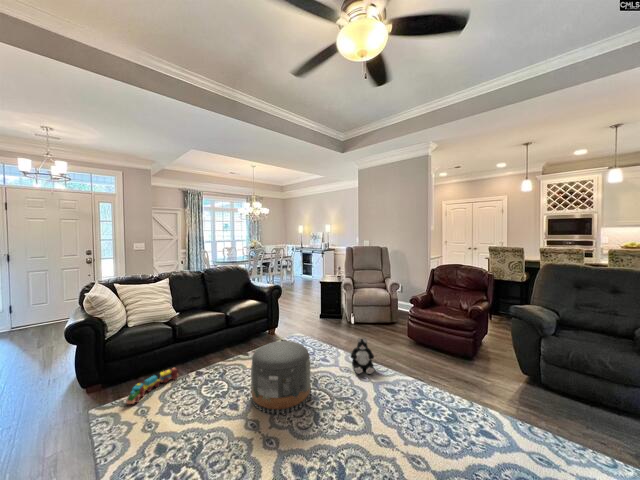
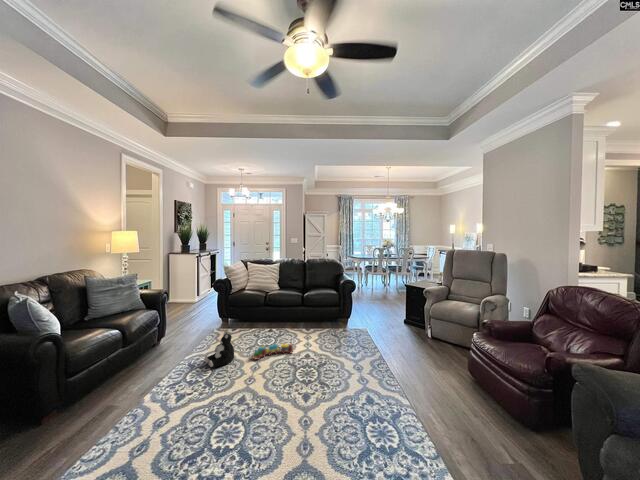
plush toy: present [351,338,374,374] -> present [204,332,234,367]
pouf: present [251,341,311,414] -> none [321,350,387,433]

